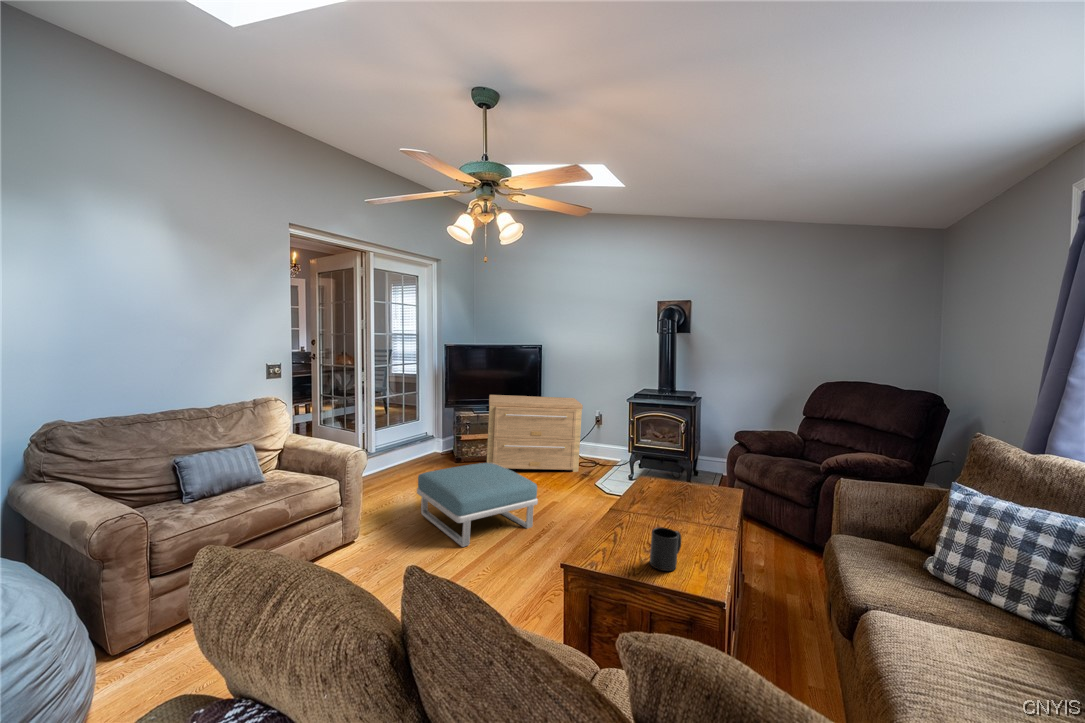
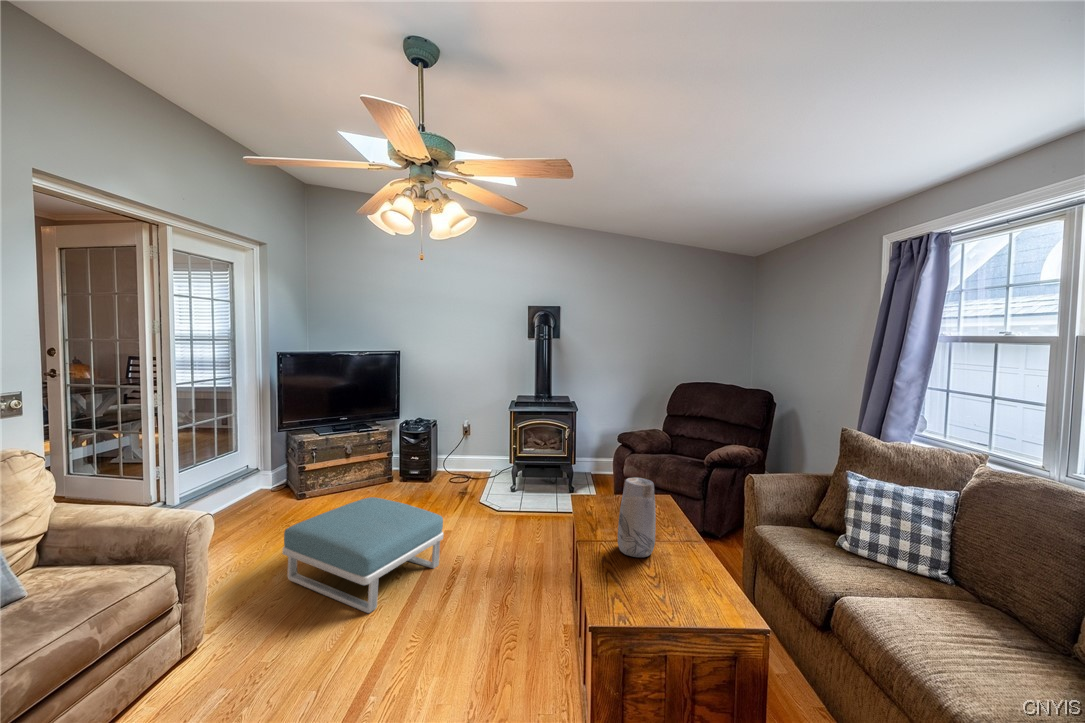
side table: present [487,395,583,472] -> none [338,410,455,504]
vase: none [634,453,670,529] -> present [618,478,656,558]
mug: present [650,528,682,571] -> none [679,561,710,608]

